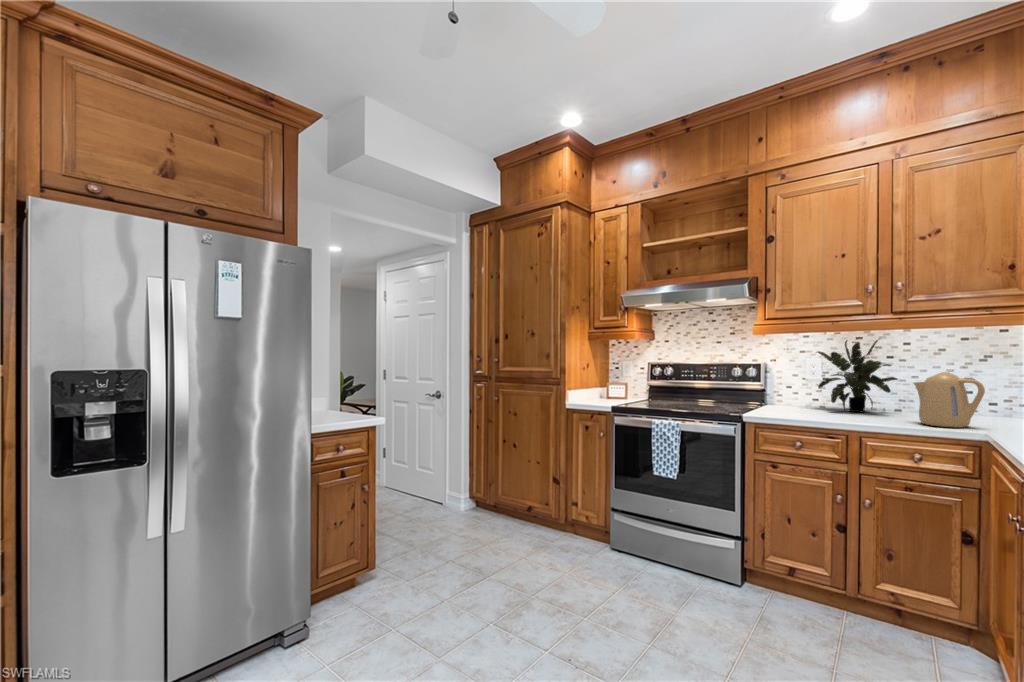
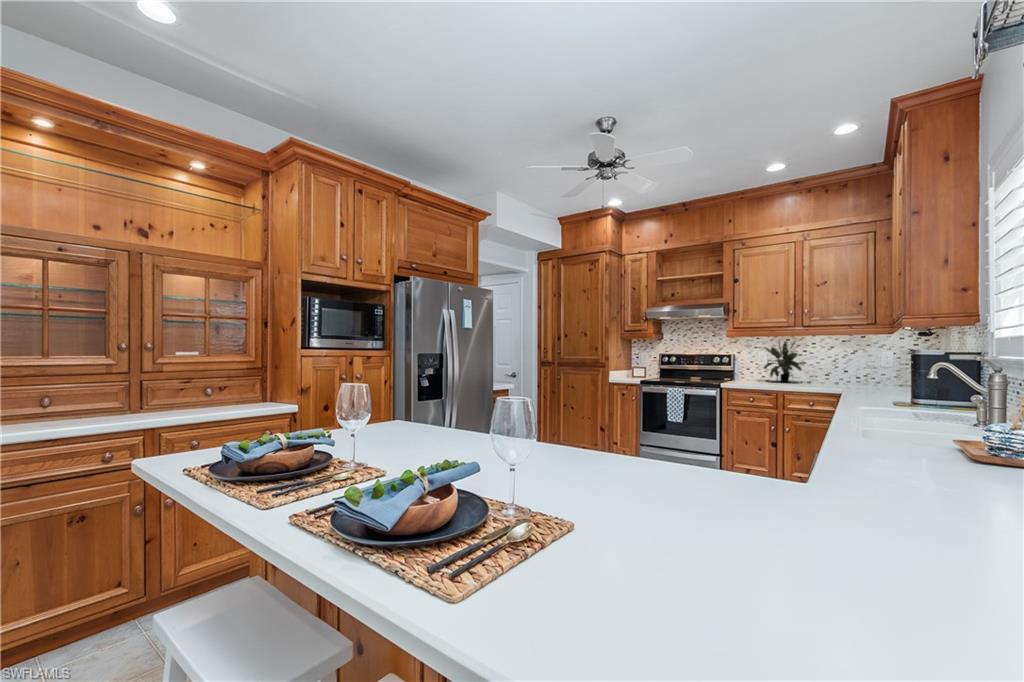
kettle: present [914,372,985,428] -> none [811,359,843,387]

